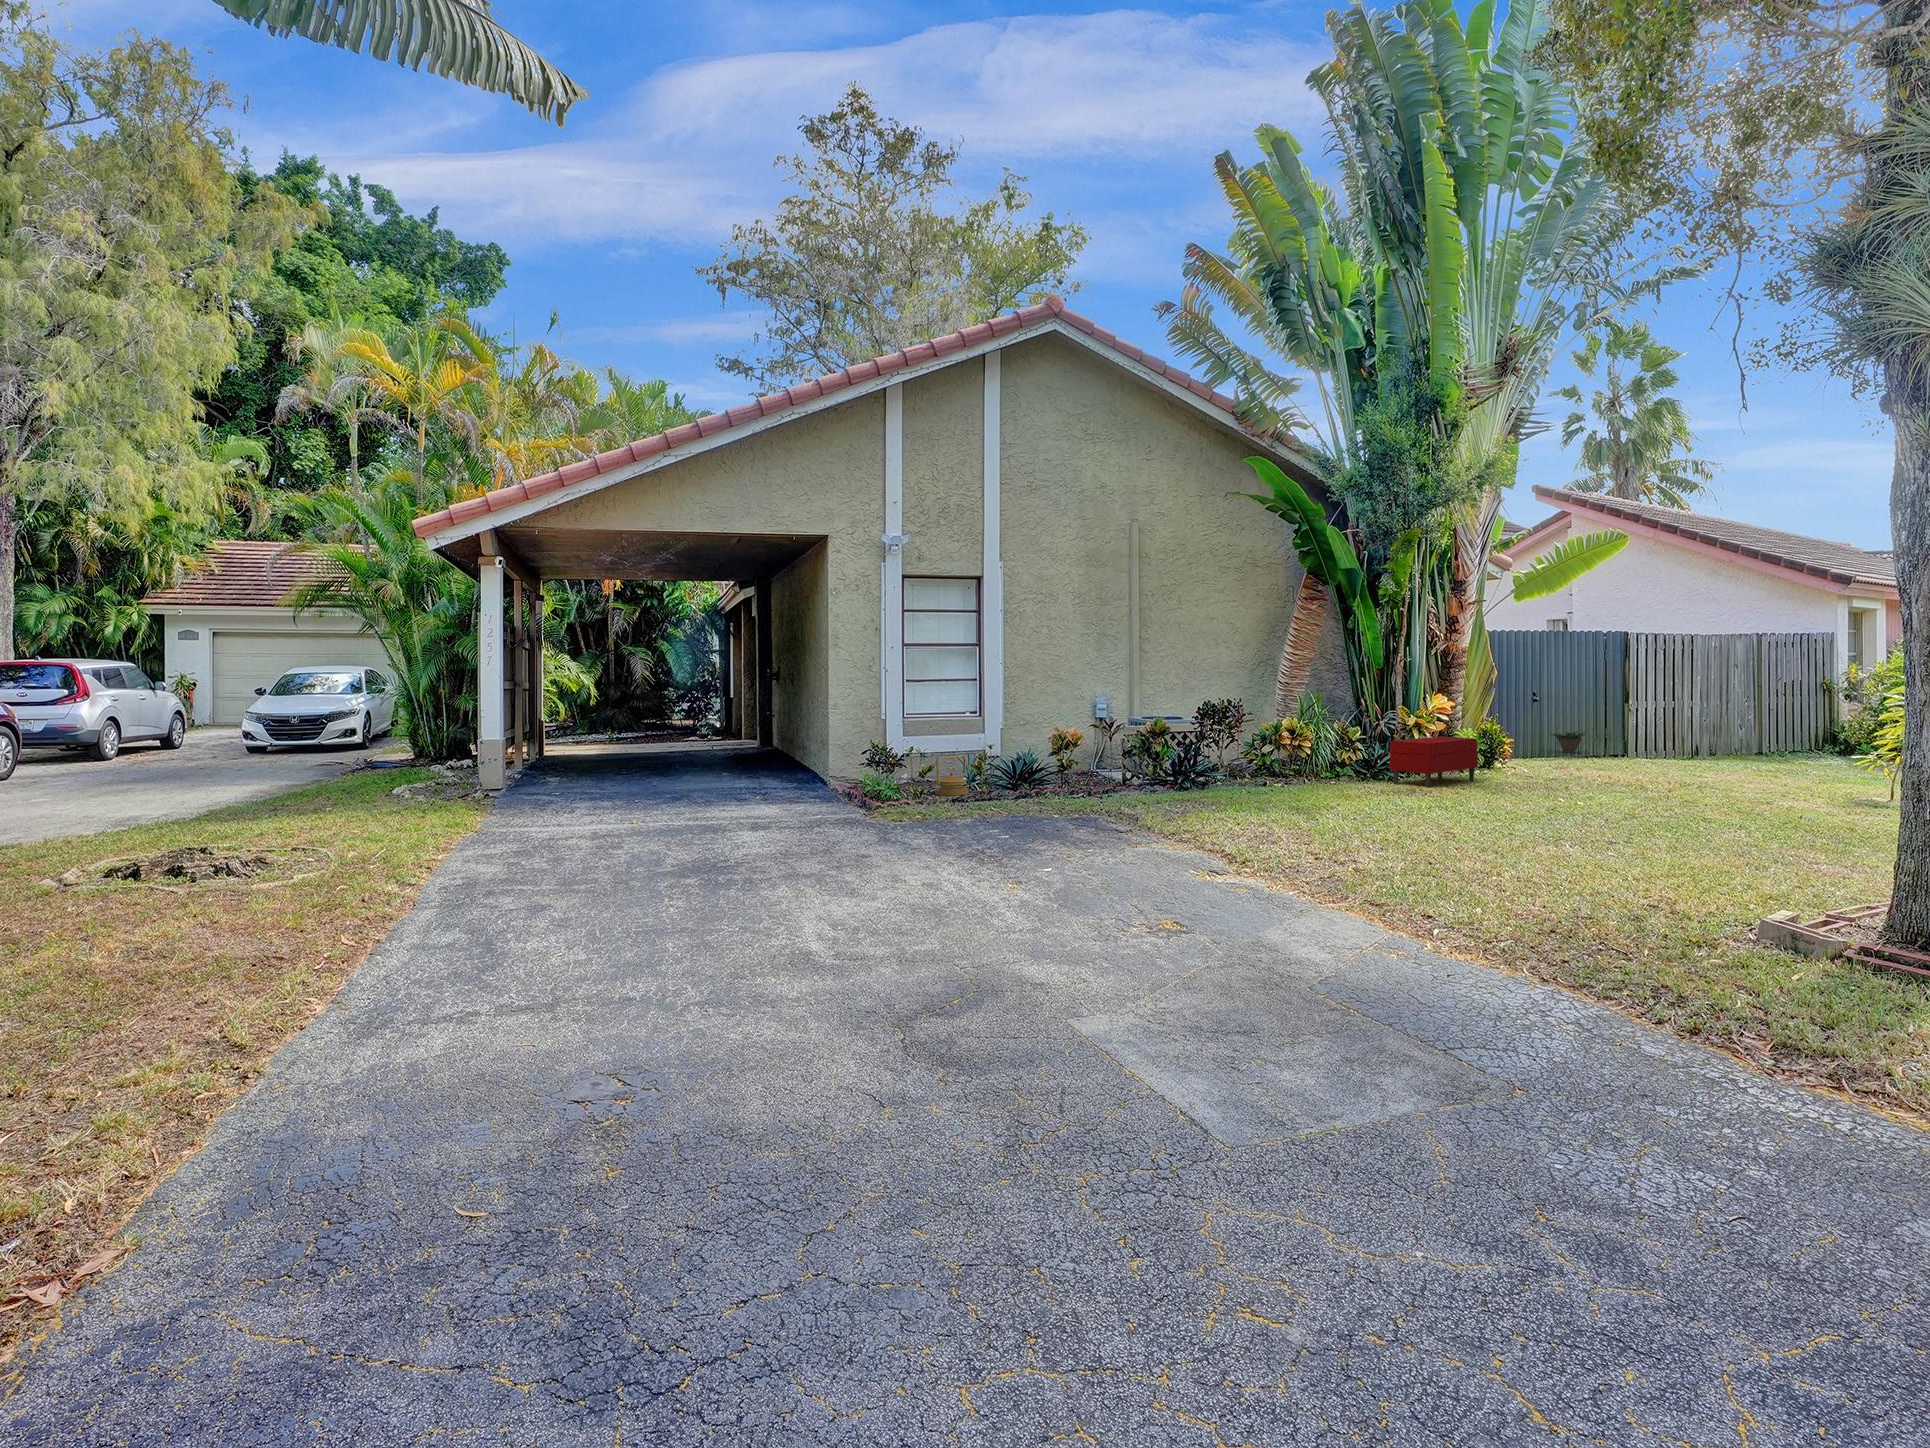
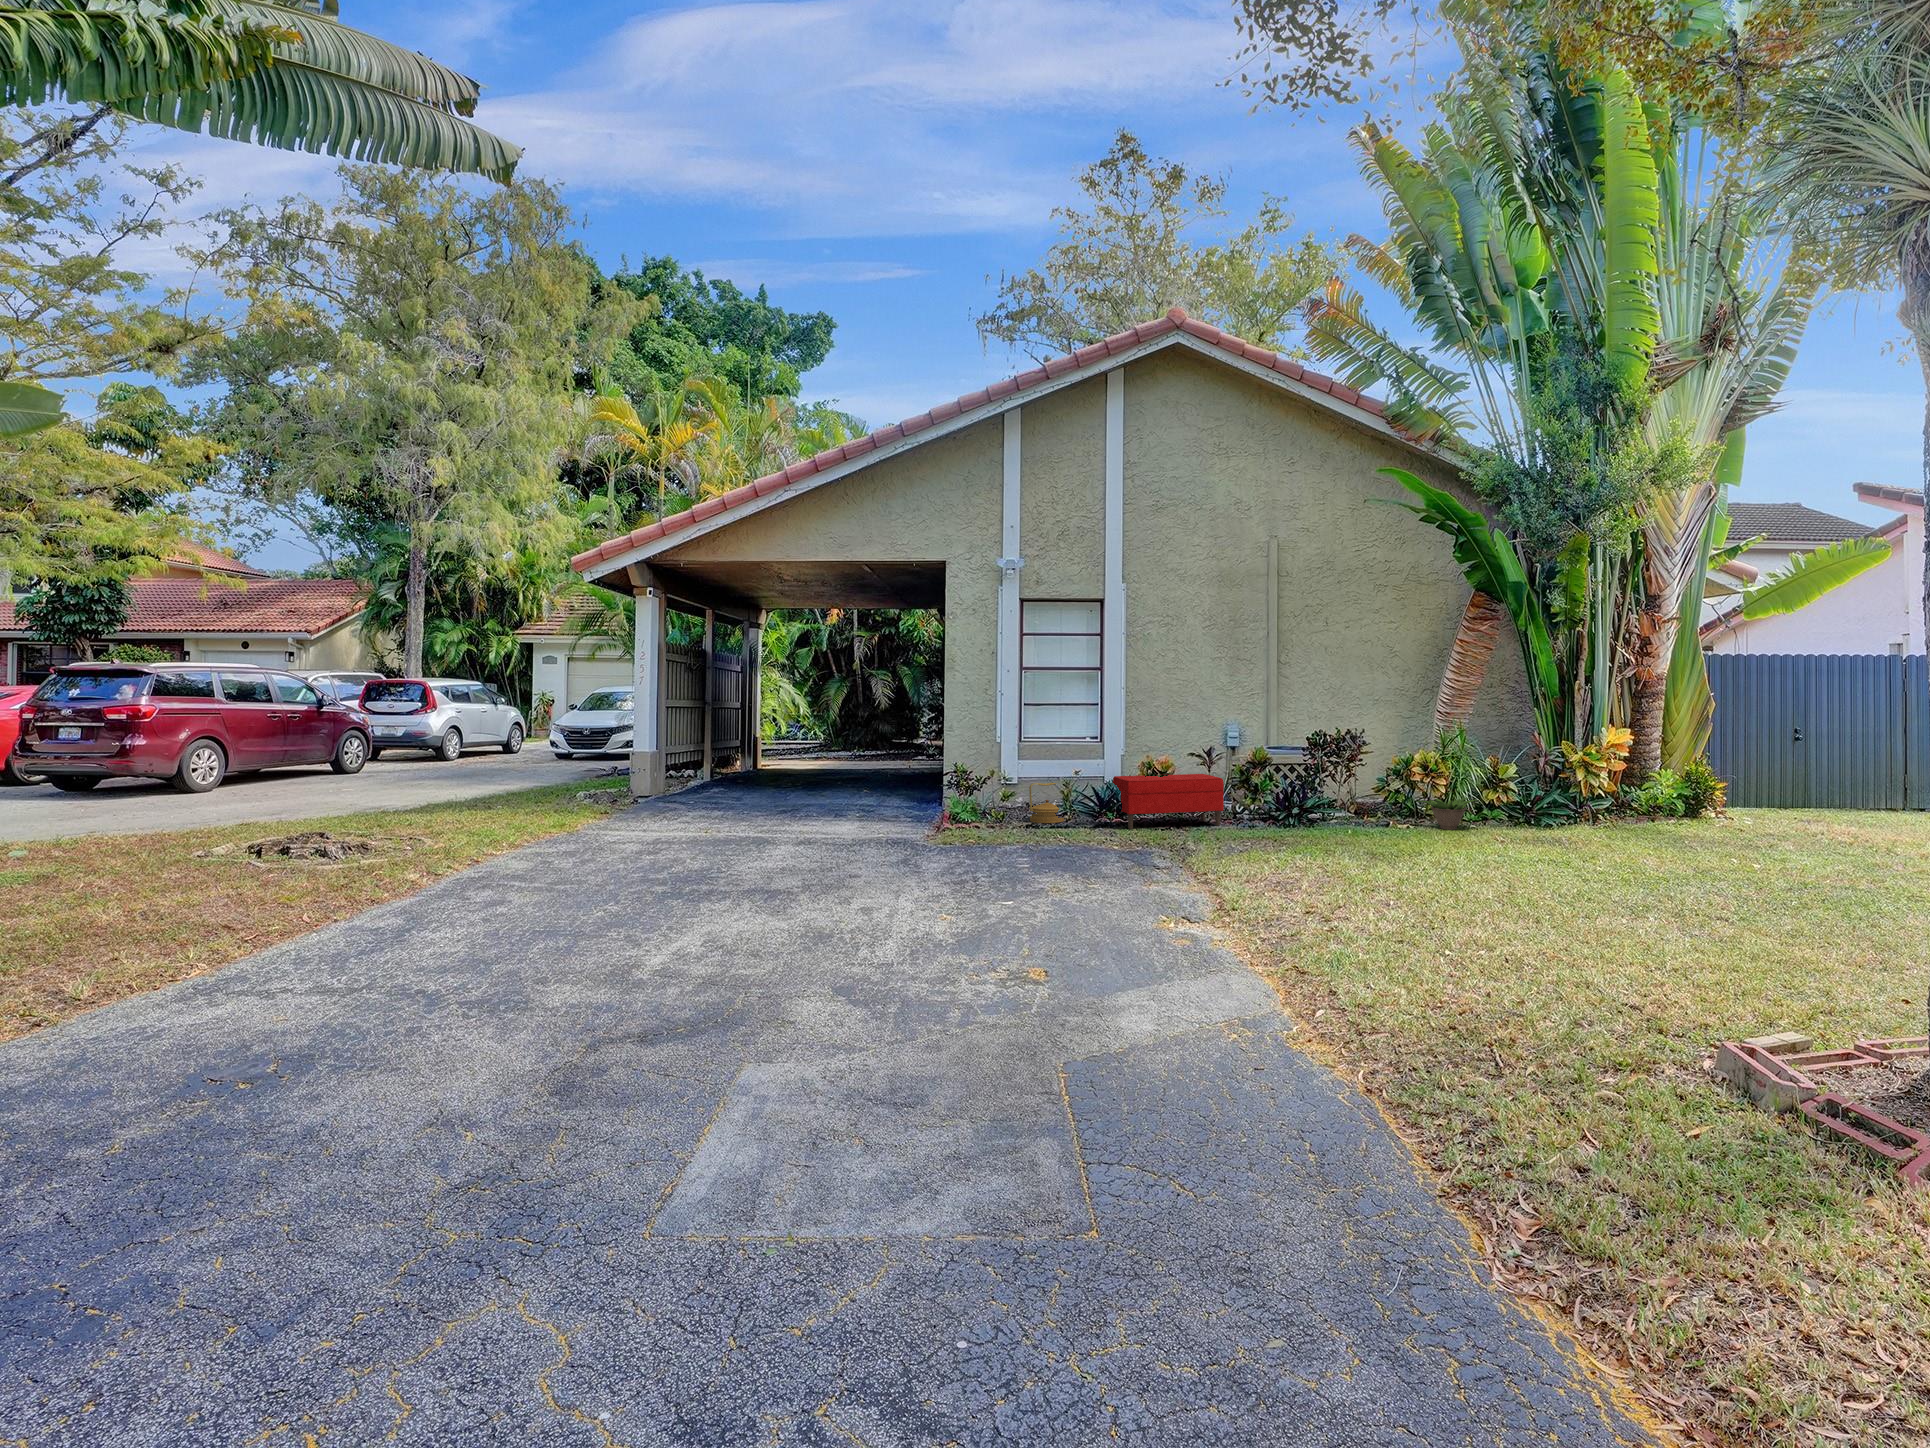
decorative plant: present [1550,731,1586,753] -> present [1417,798,1475,830]
bench: present [1390,737,1478,787] -> present [1113,774,1224,829]

